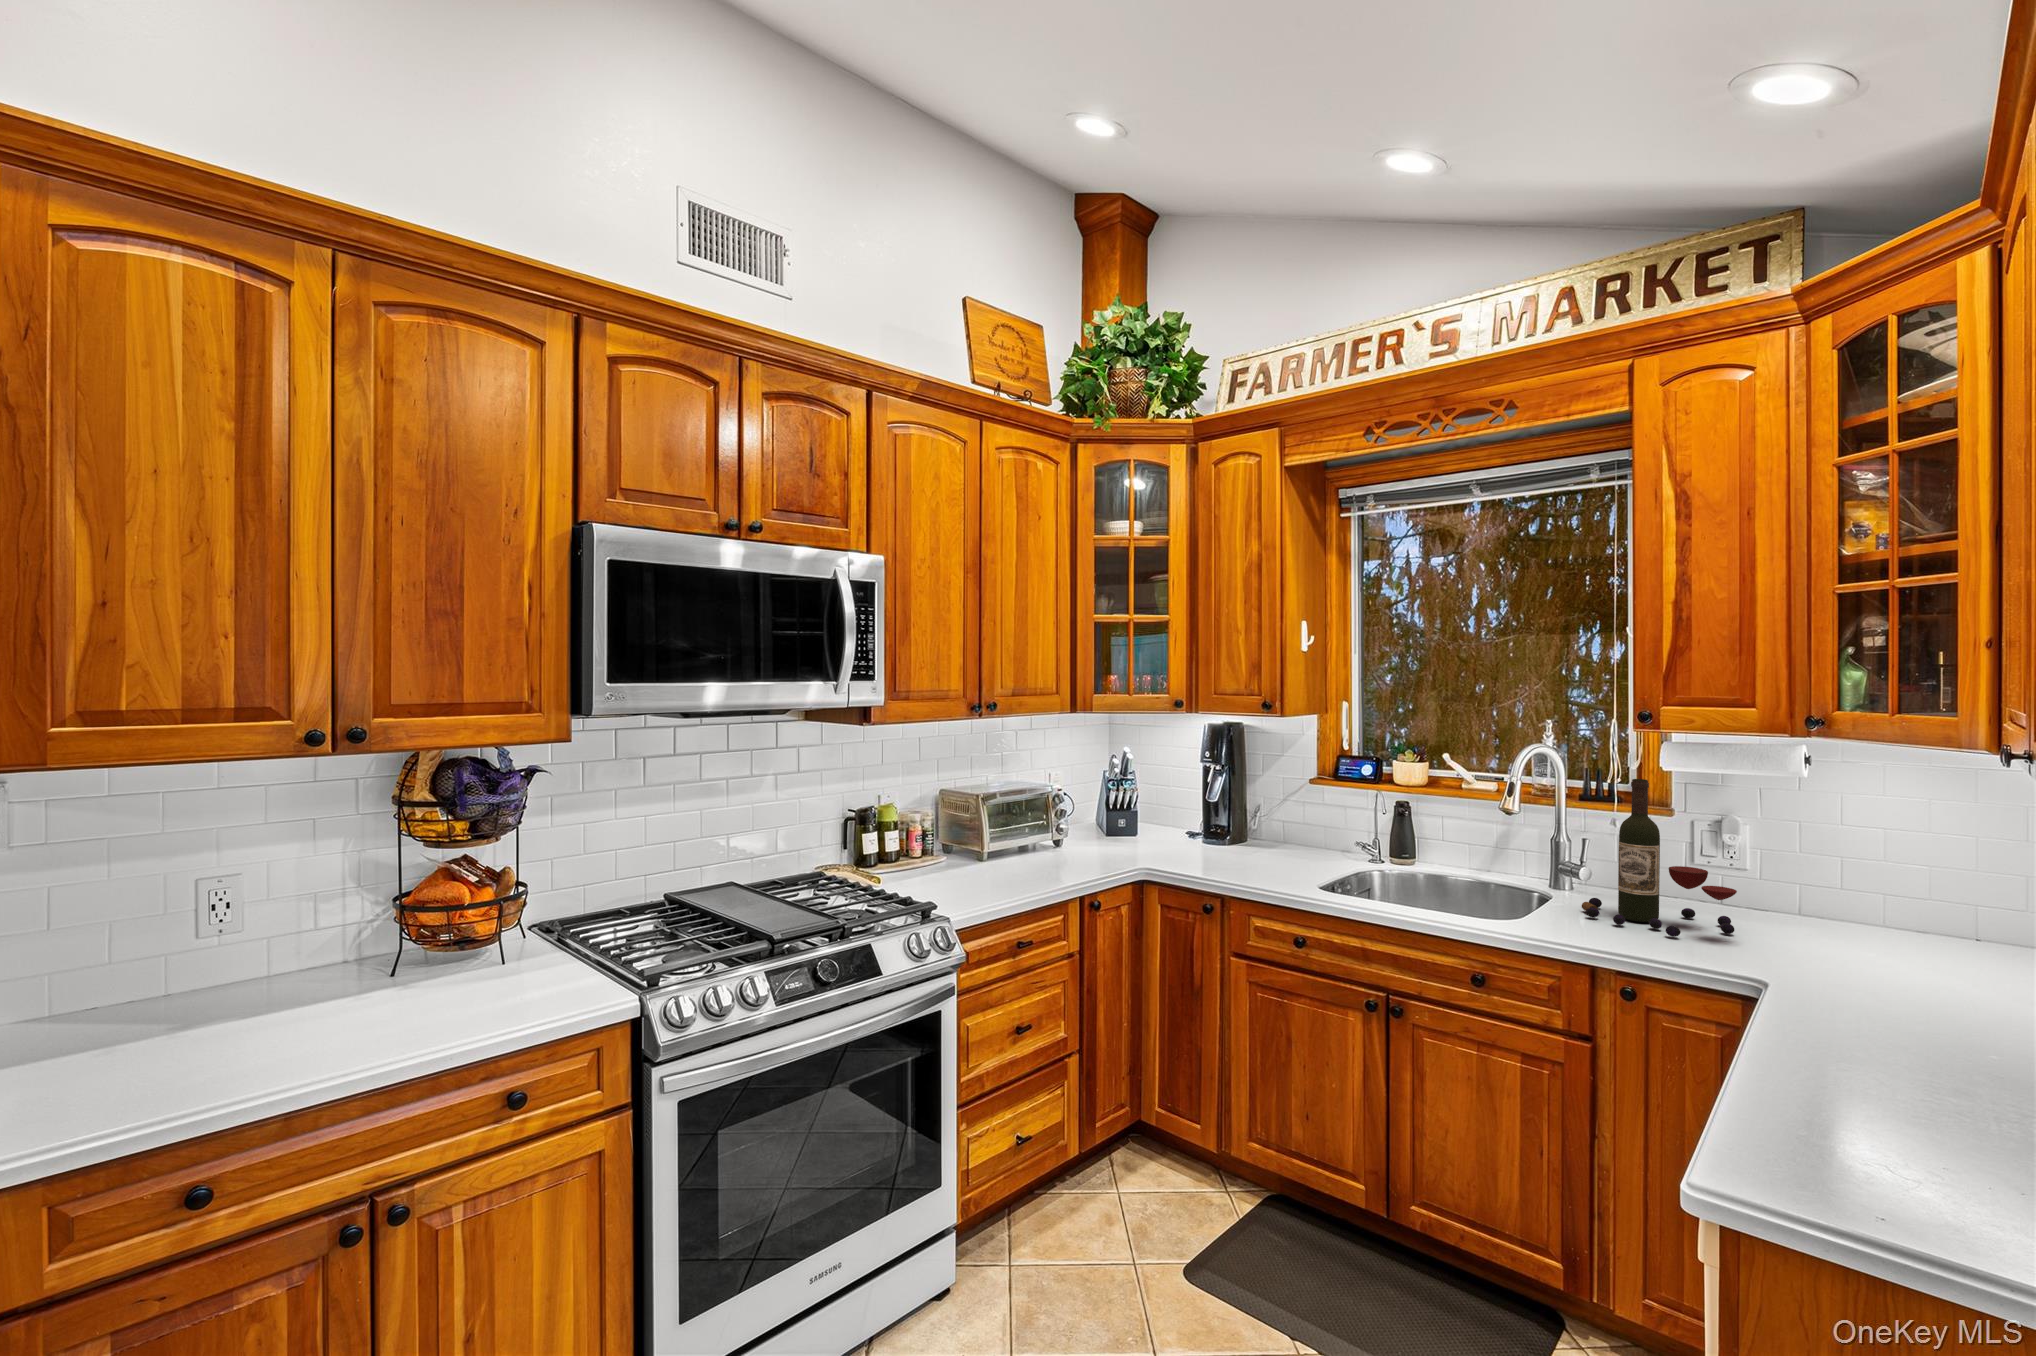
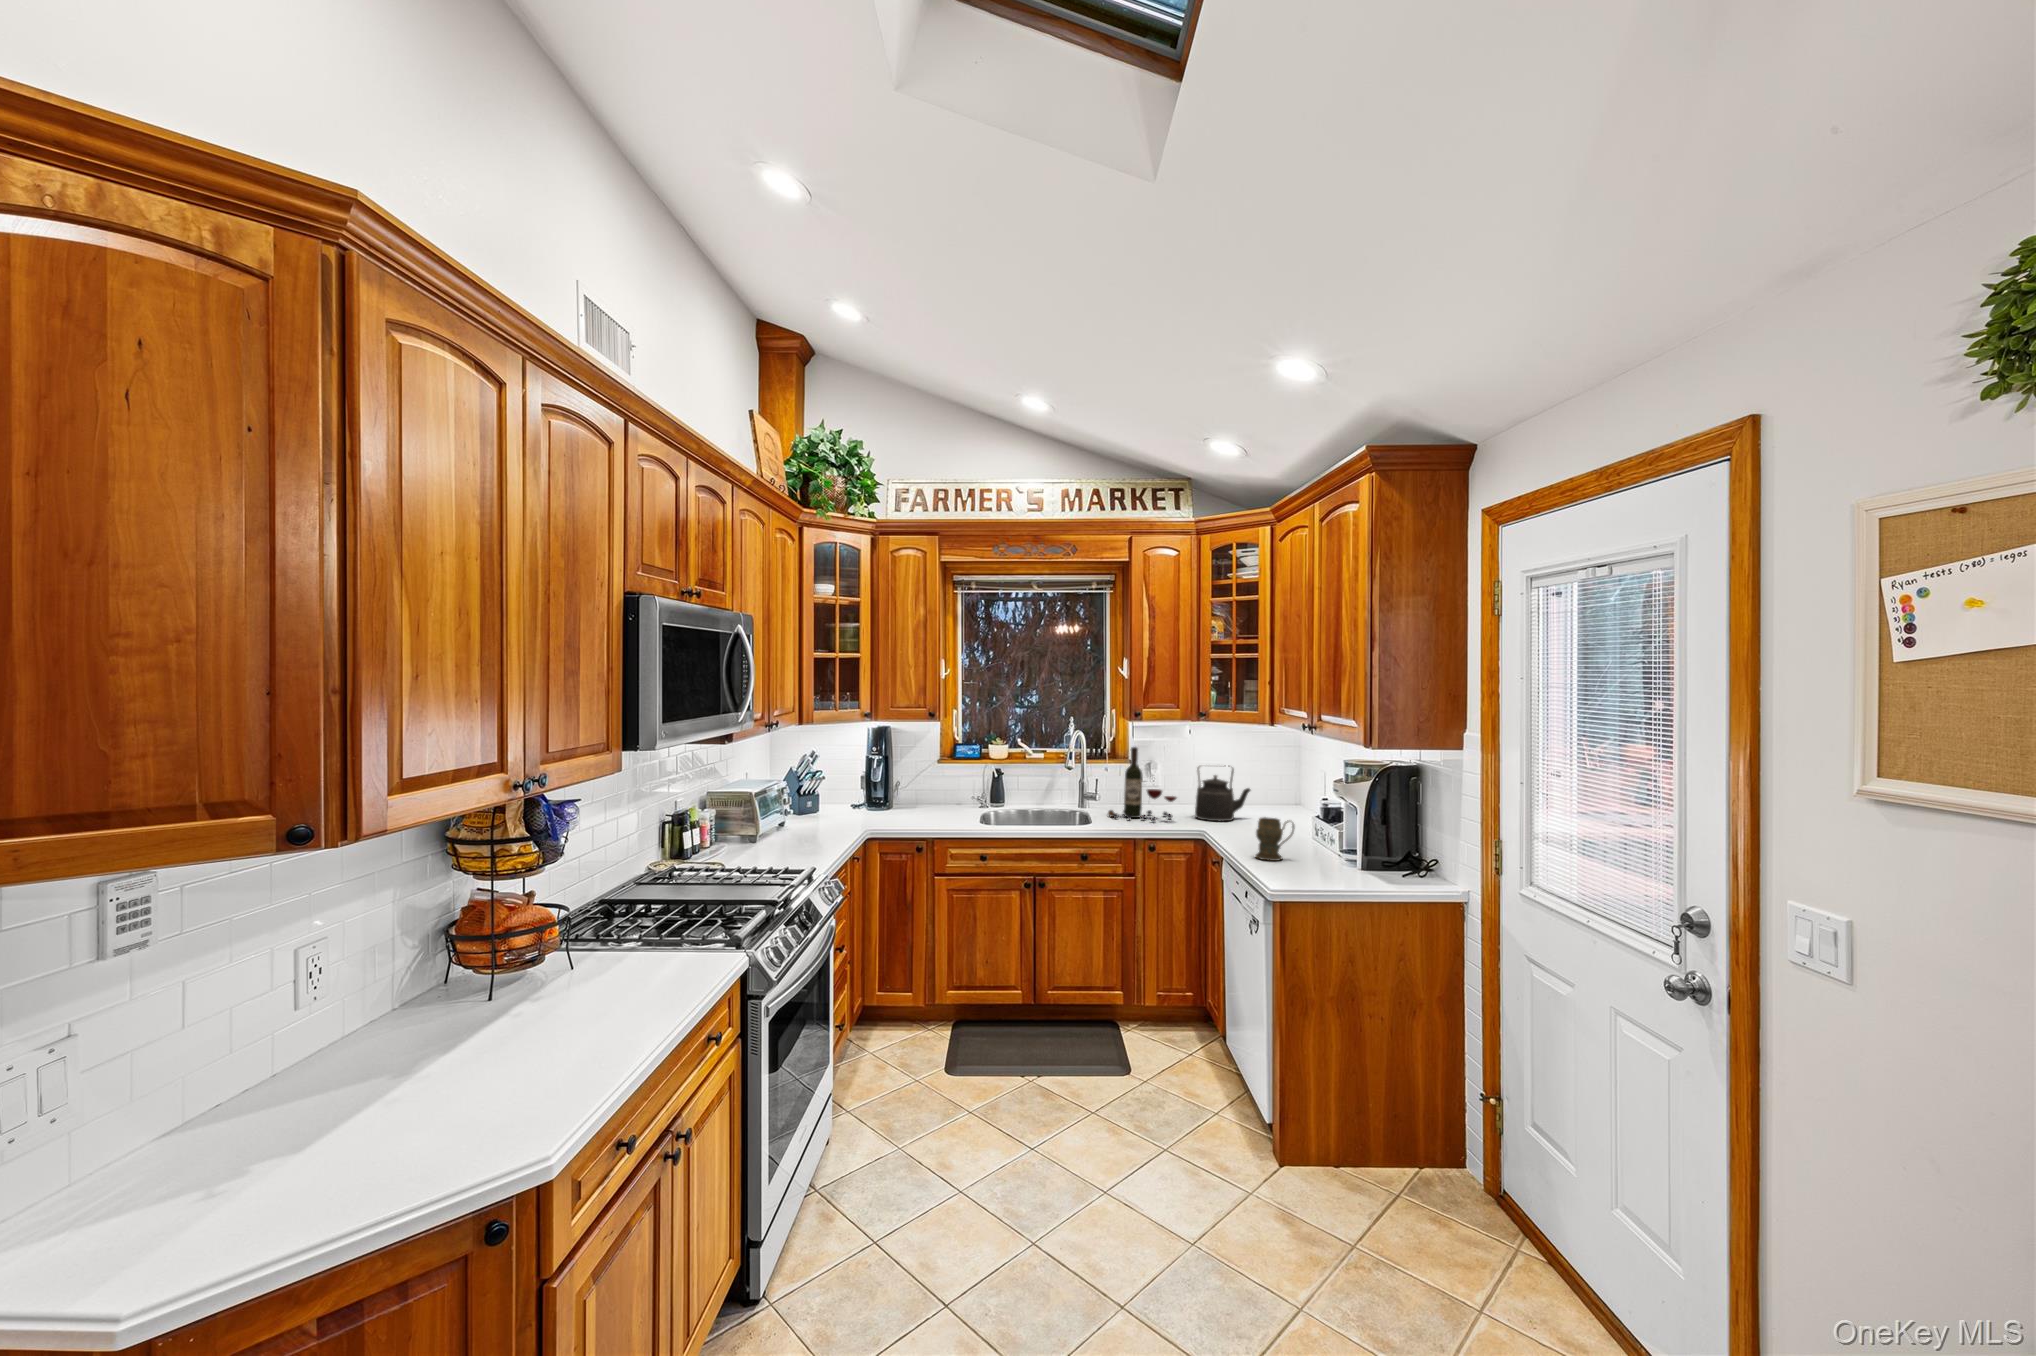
kettle: none [1802,826,1973,959] -> present [1195,766,1250,821]
mug: none [1838,985,1974,1109] -> present [1255,817,1295,861]

